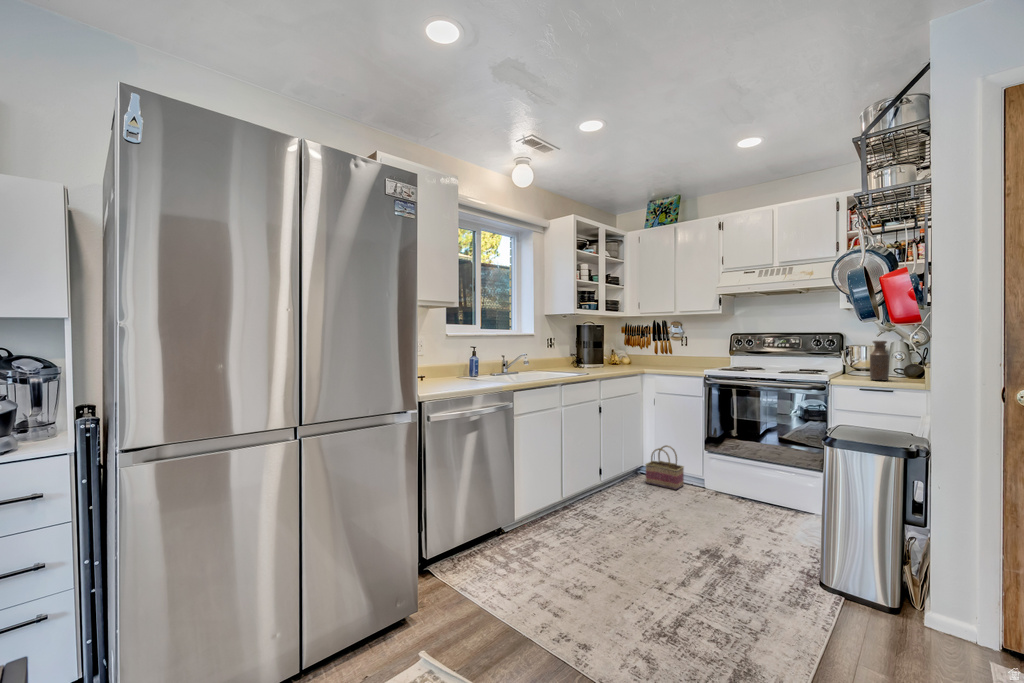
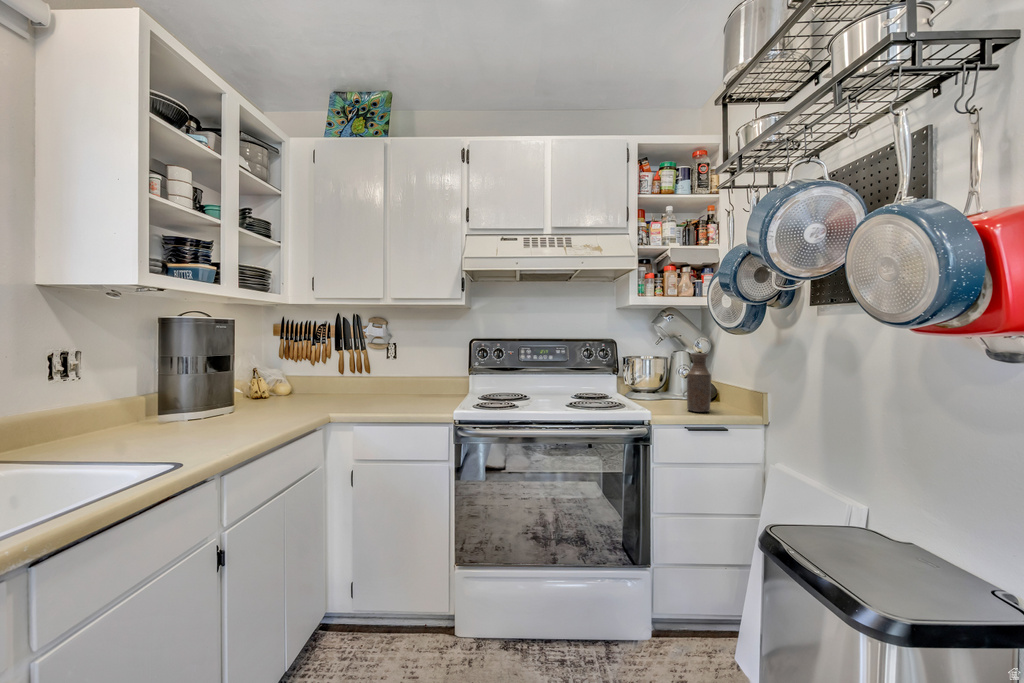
basket: present [645,445,684,490] -> none [336,564,415,662]

